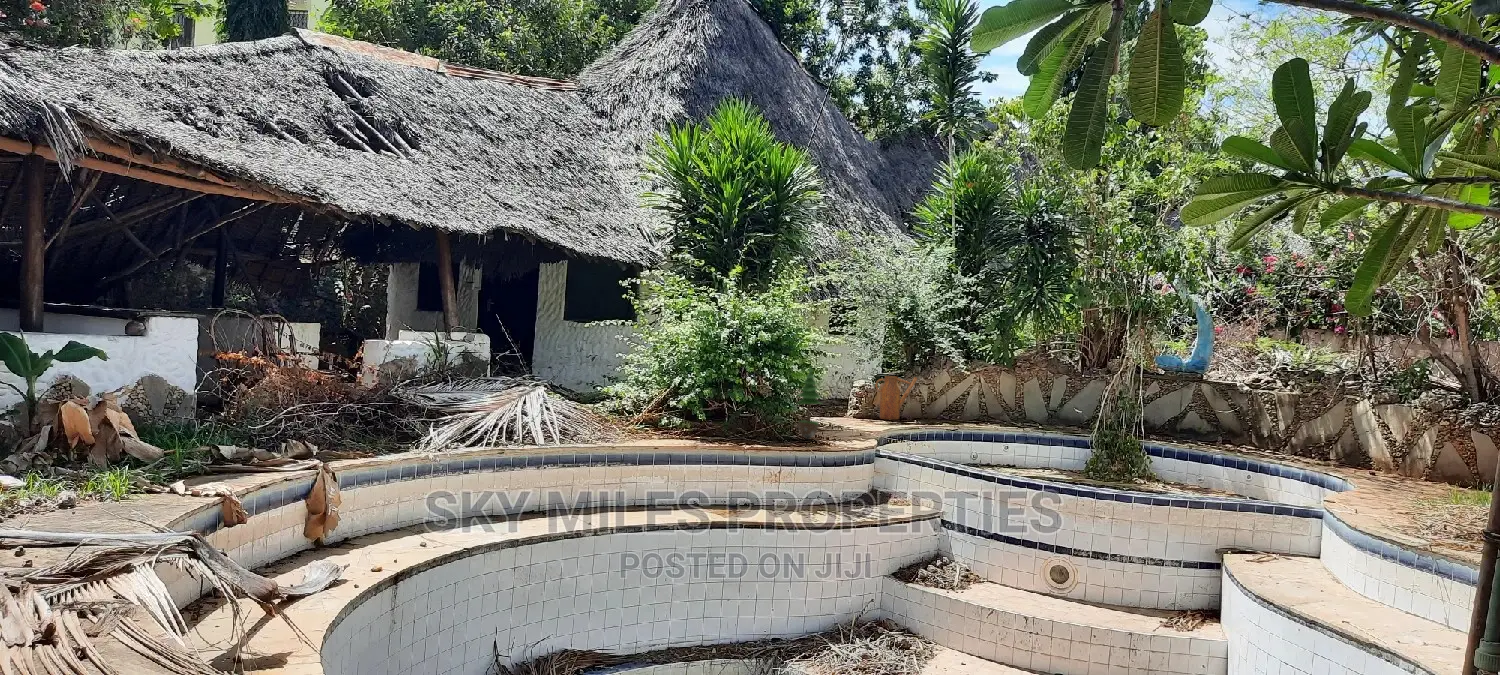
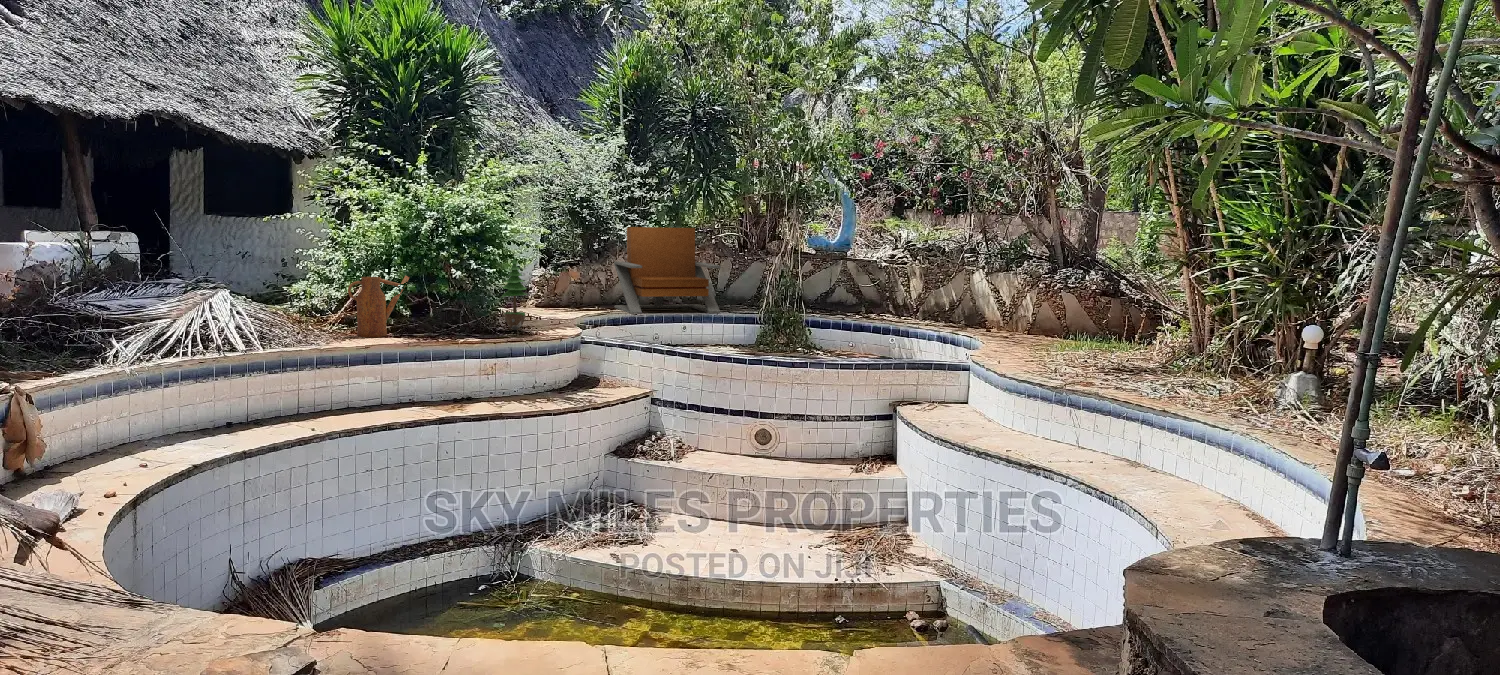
lounge chair: none [929,338,1043,434] -> present [614,227,721,314]
watering can: present [875,376,918,419] -> present [348,276,409,337]

